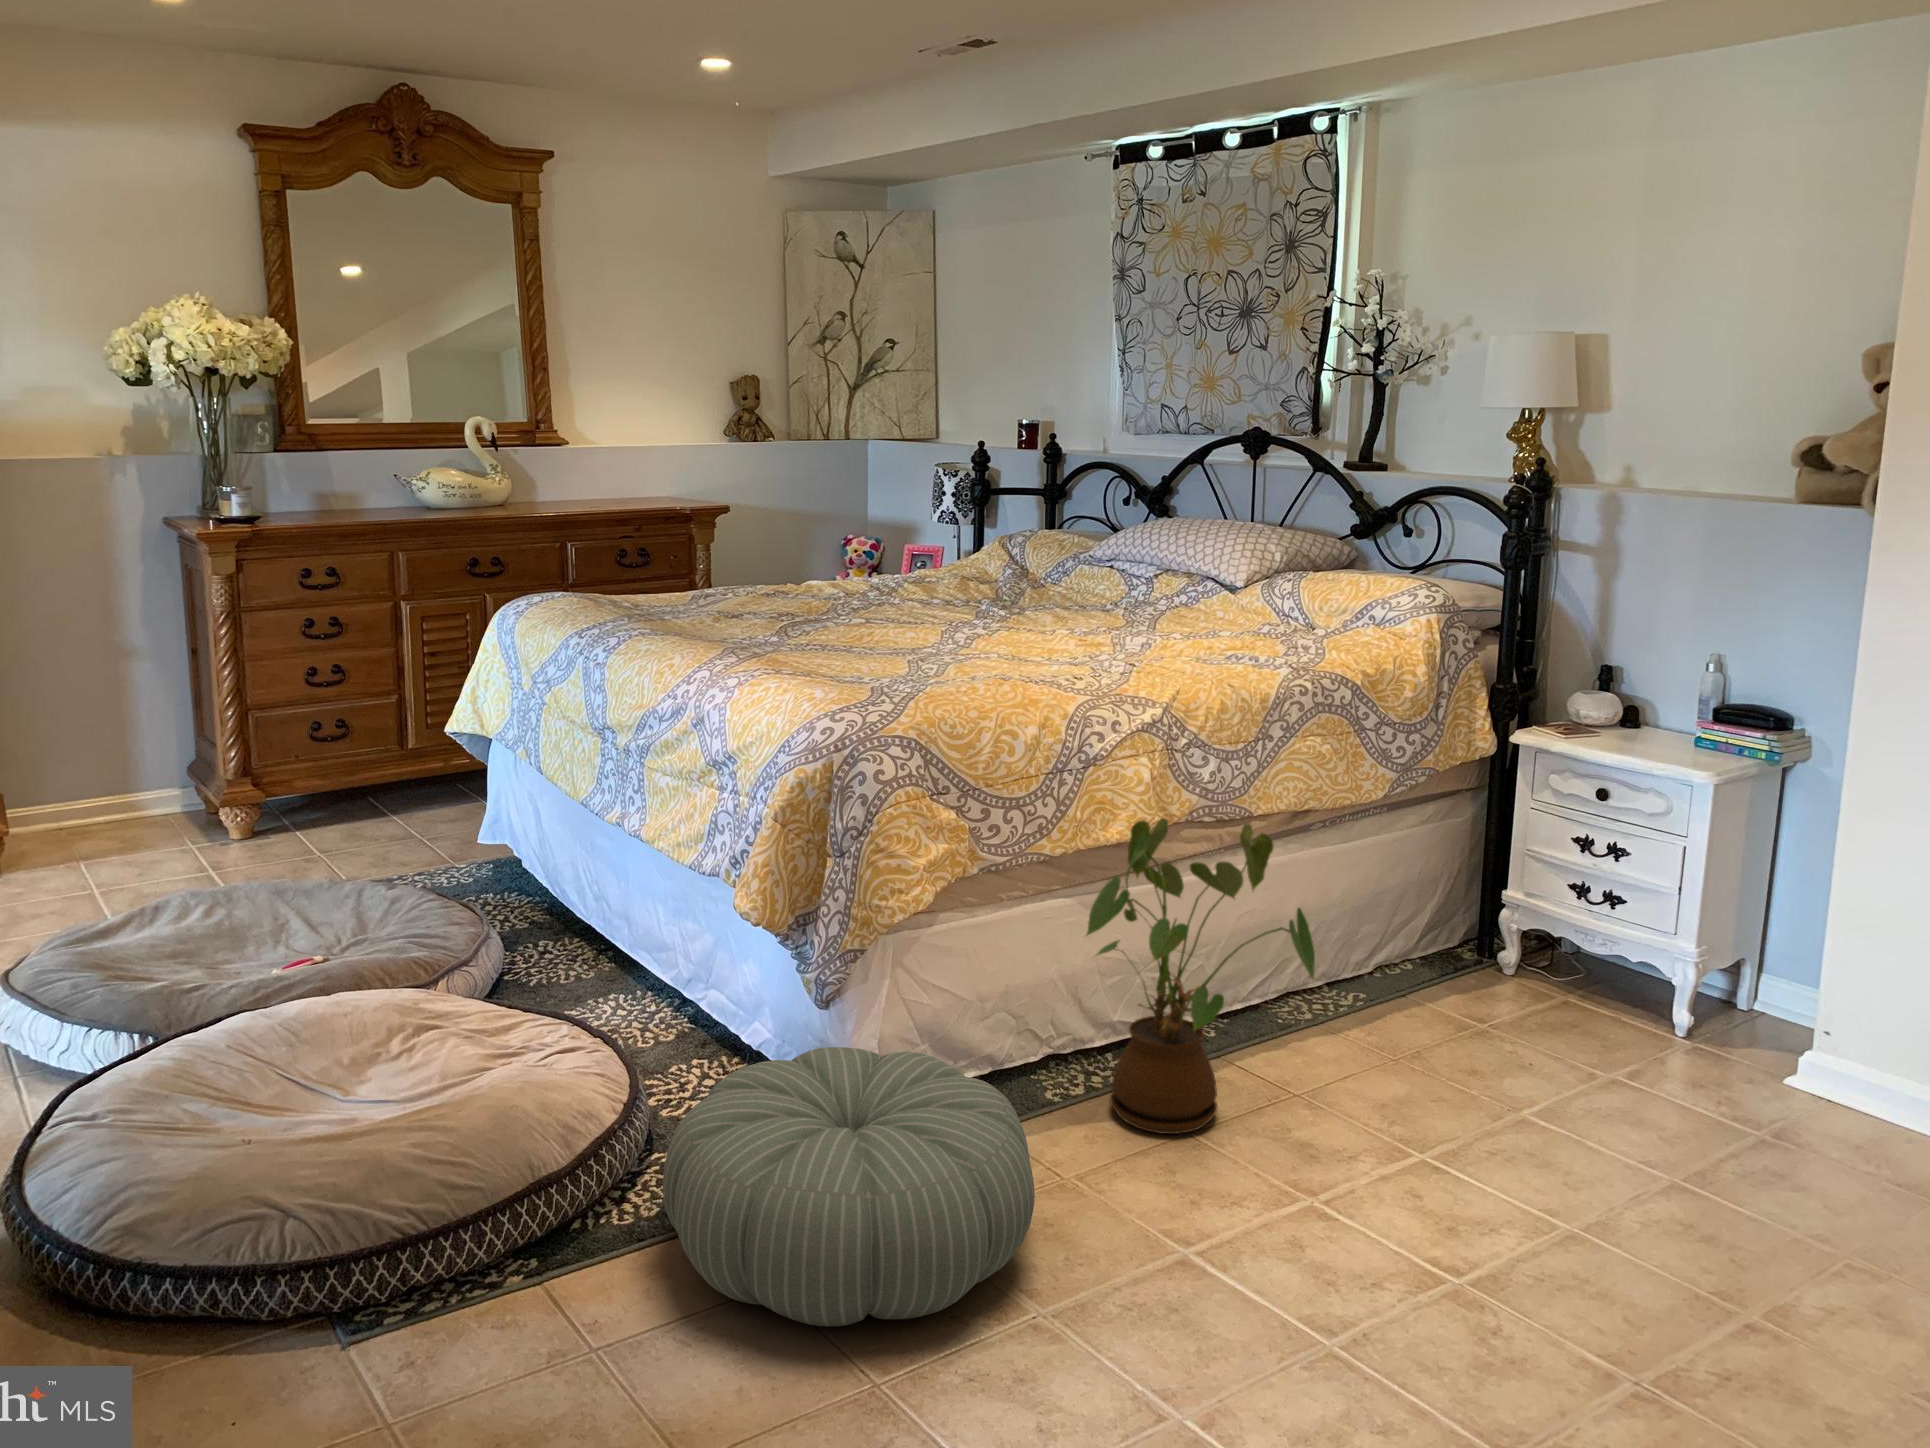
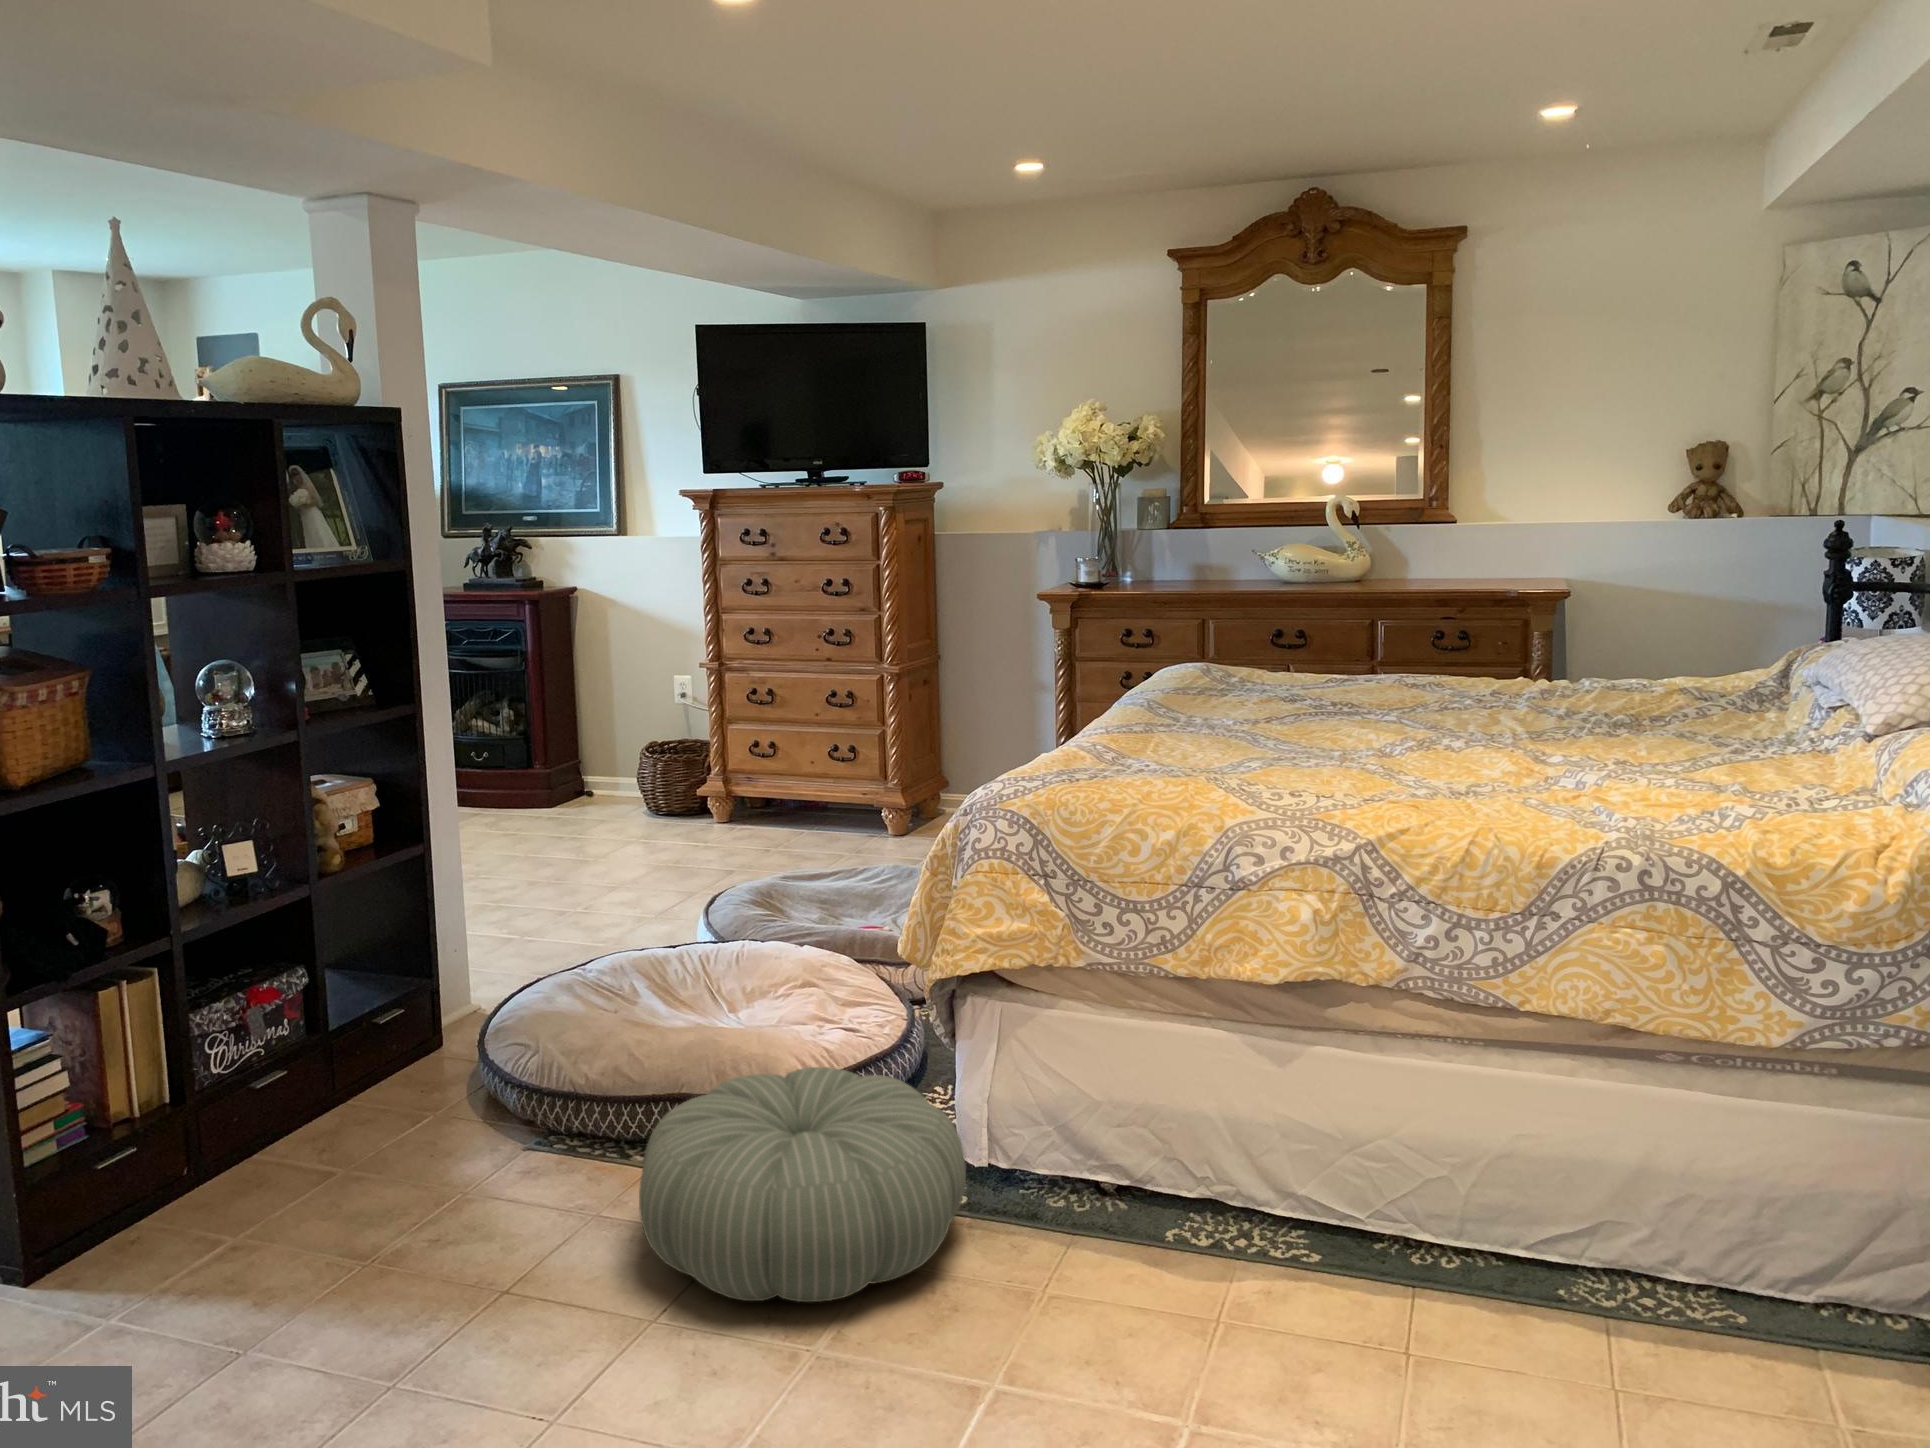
house plant: present [1086,818,1315,1134] -> none [1101,963,1387,1321]

